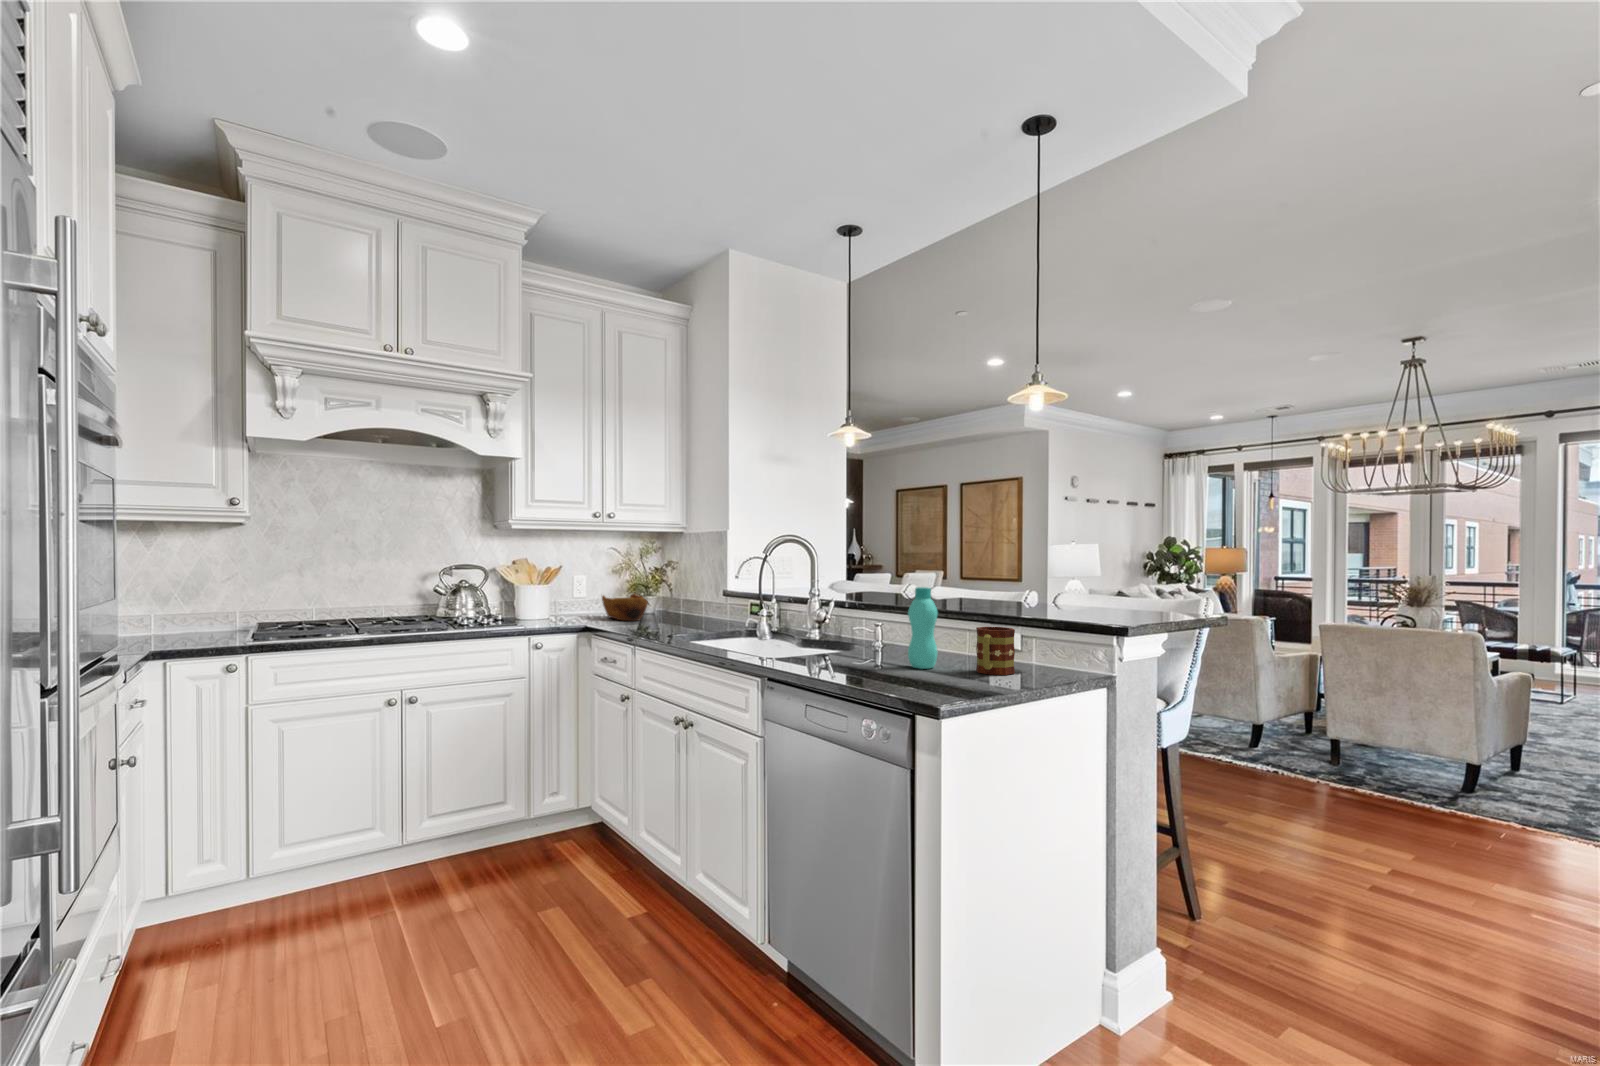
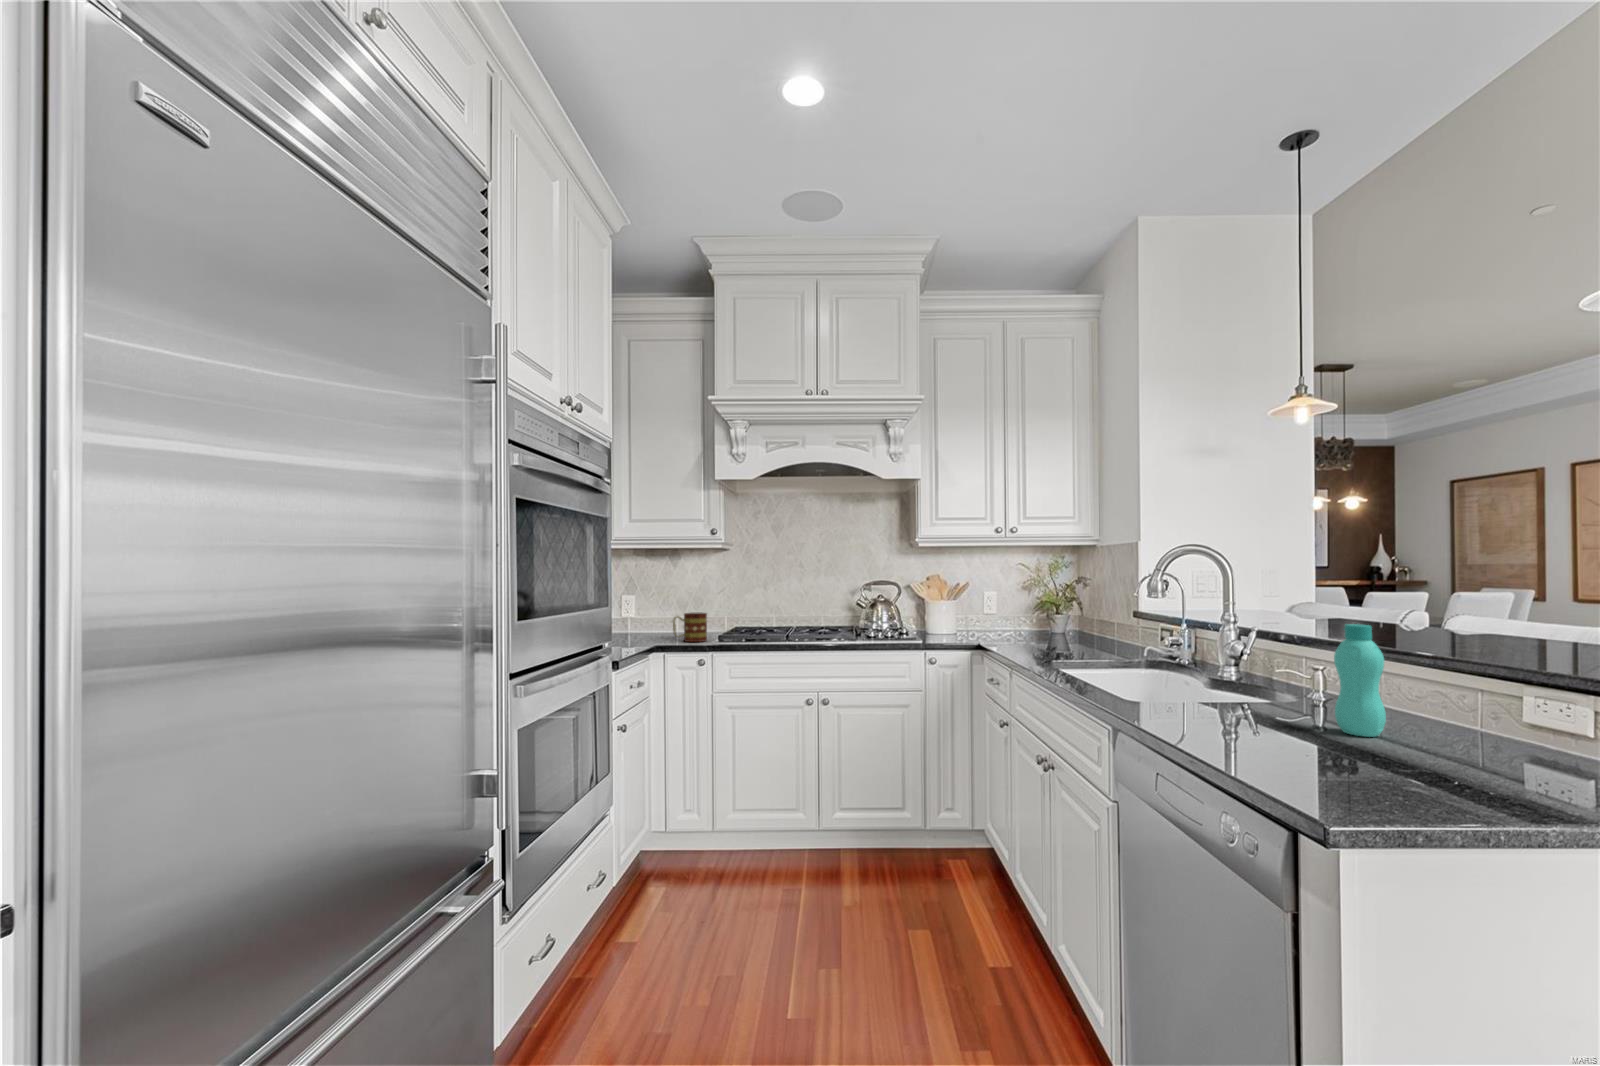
wooden bowl: present [602,594,648,621] -> none [1013,607,1057,639]
mug: present [976,627,1015,675] -> present [673,612,707,642]

